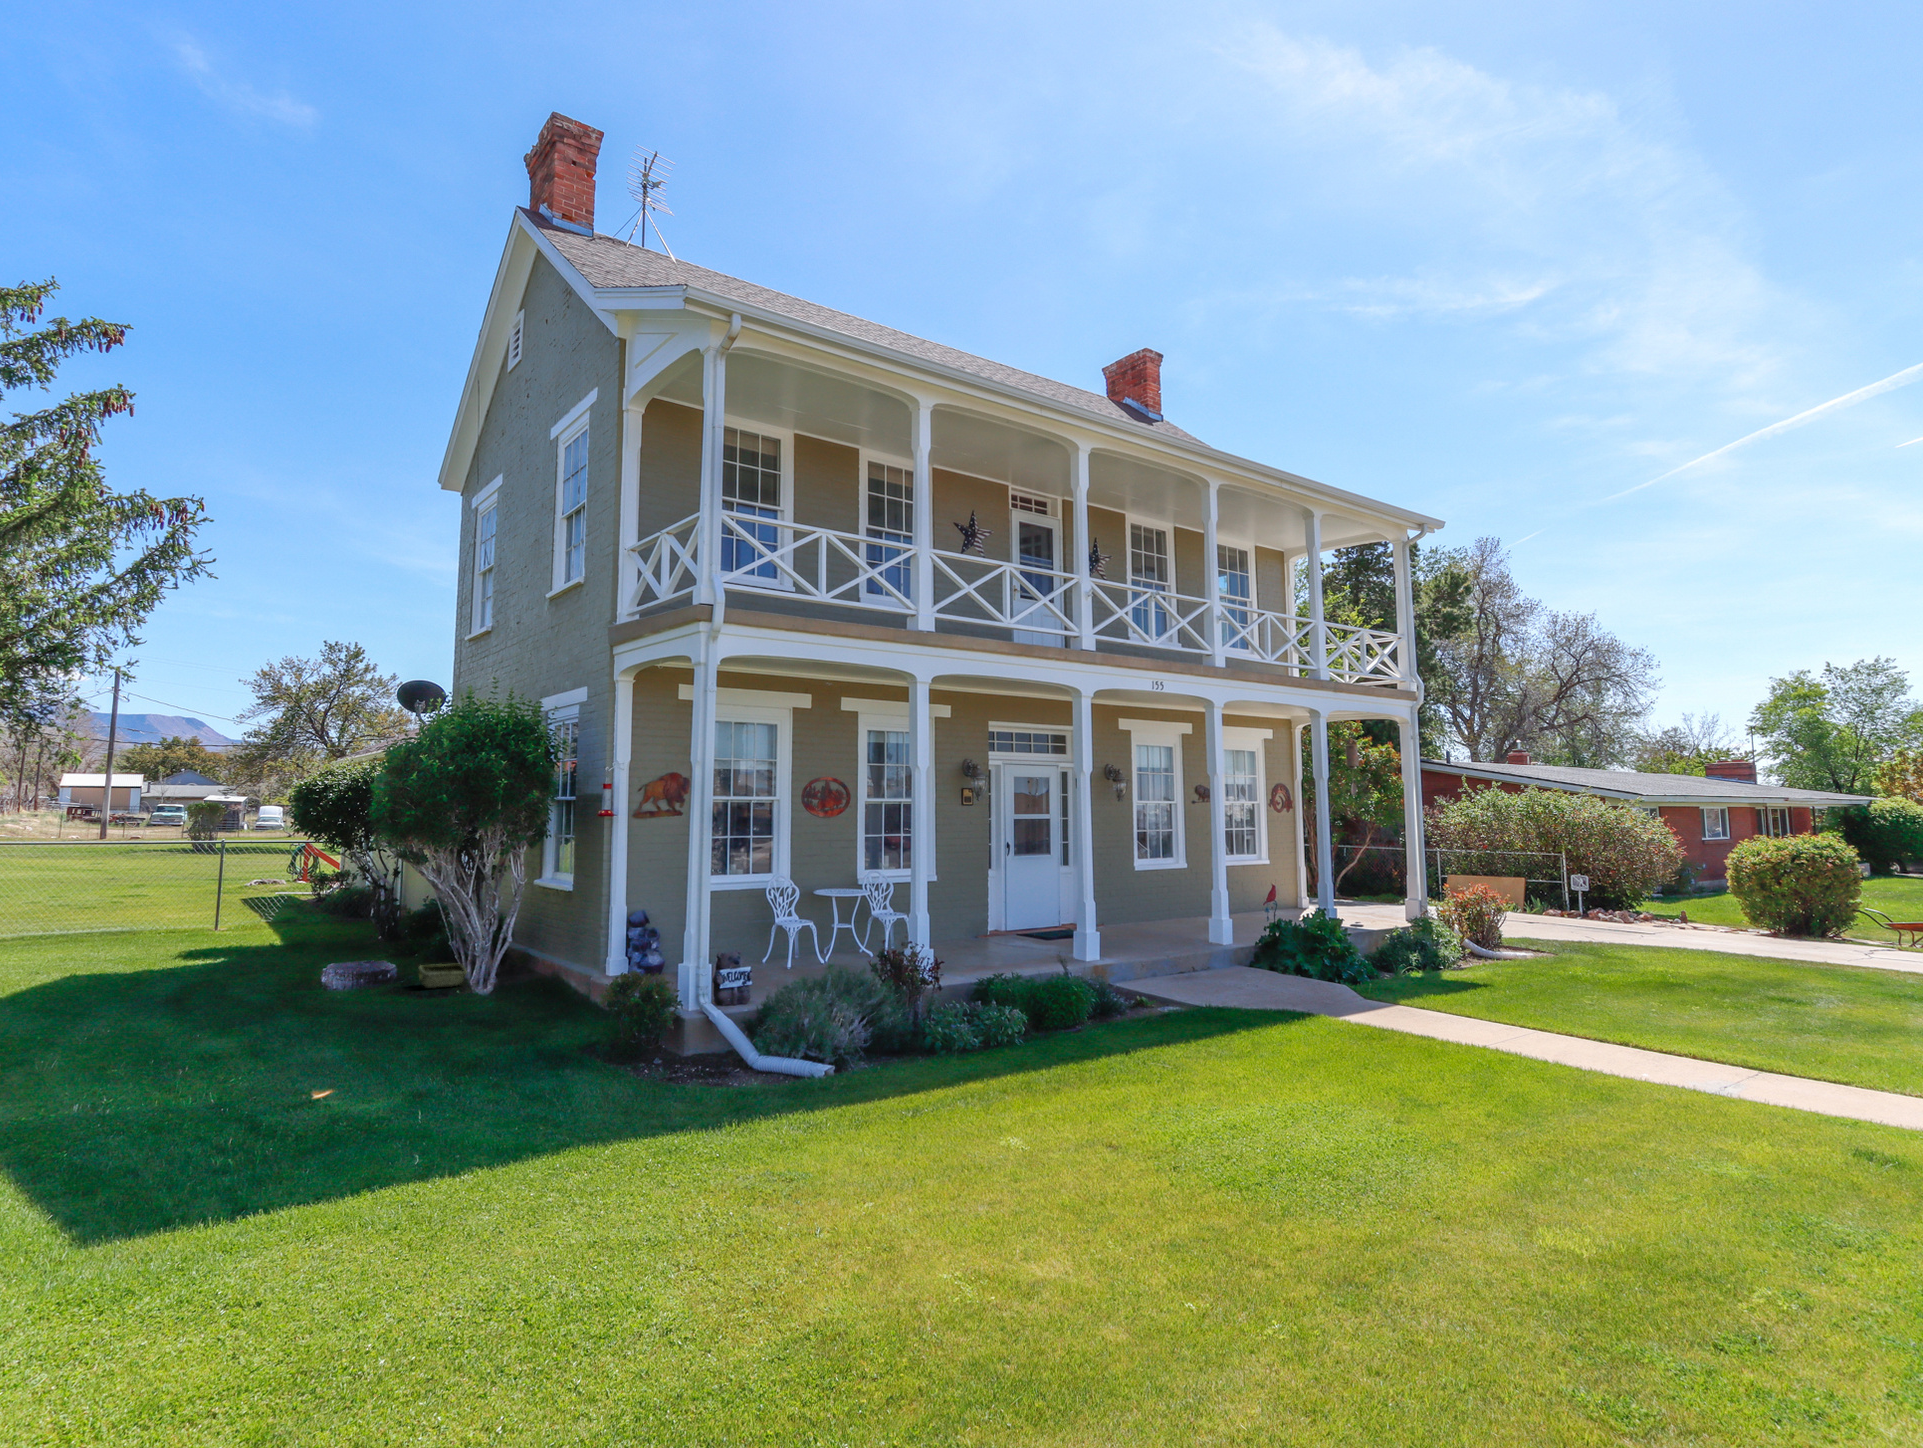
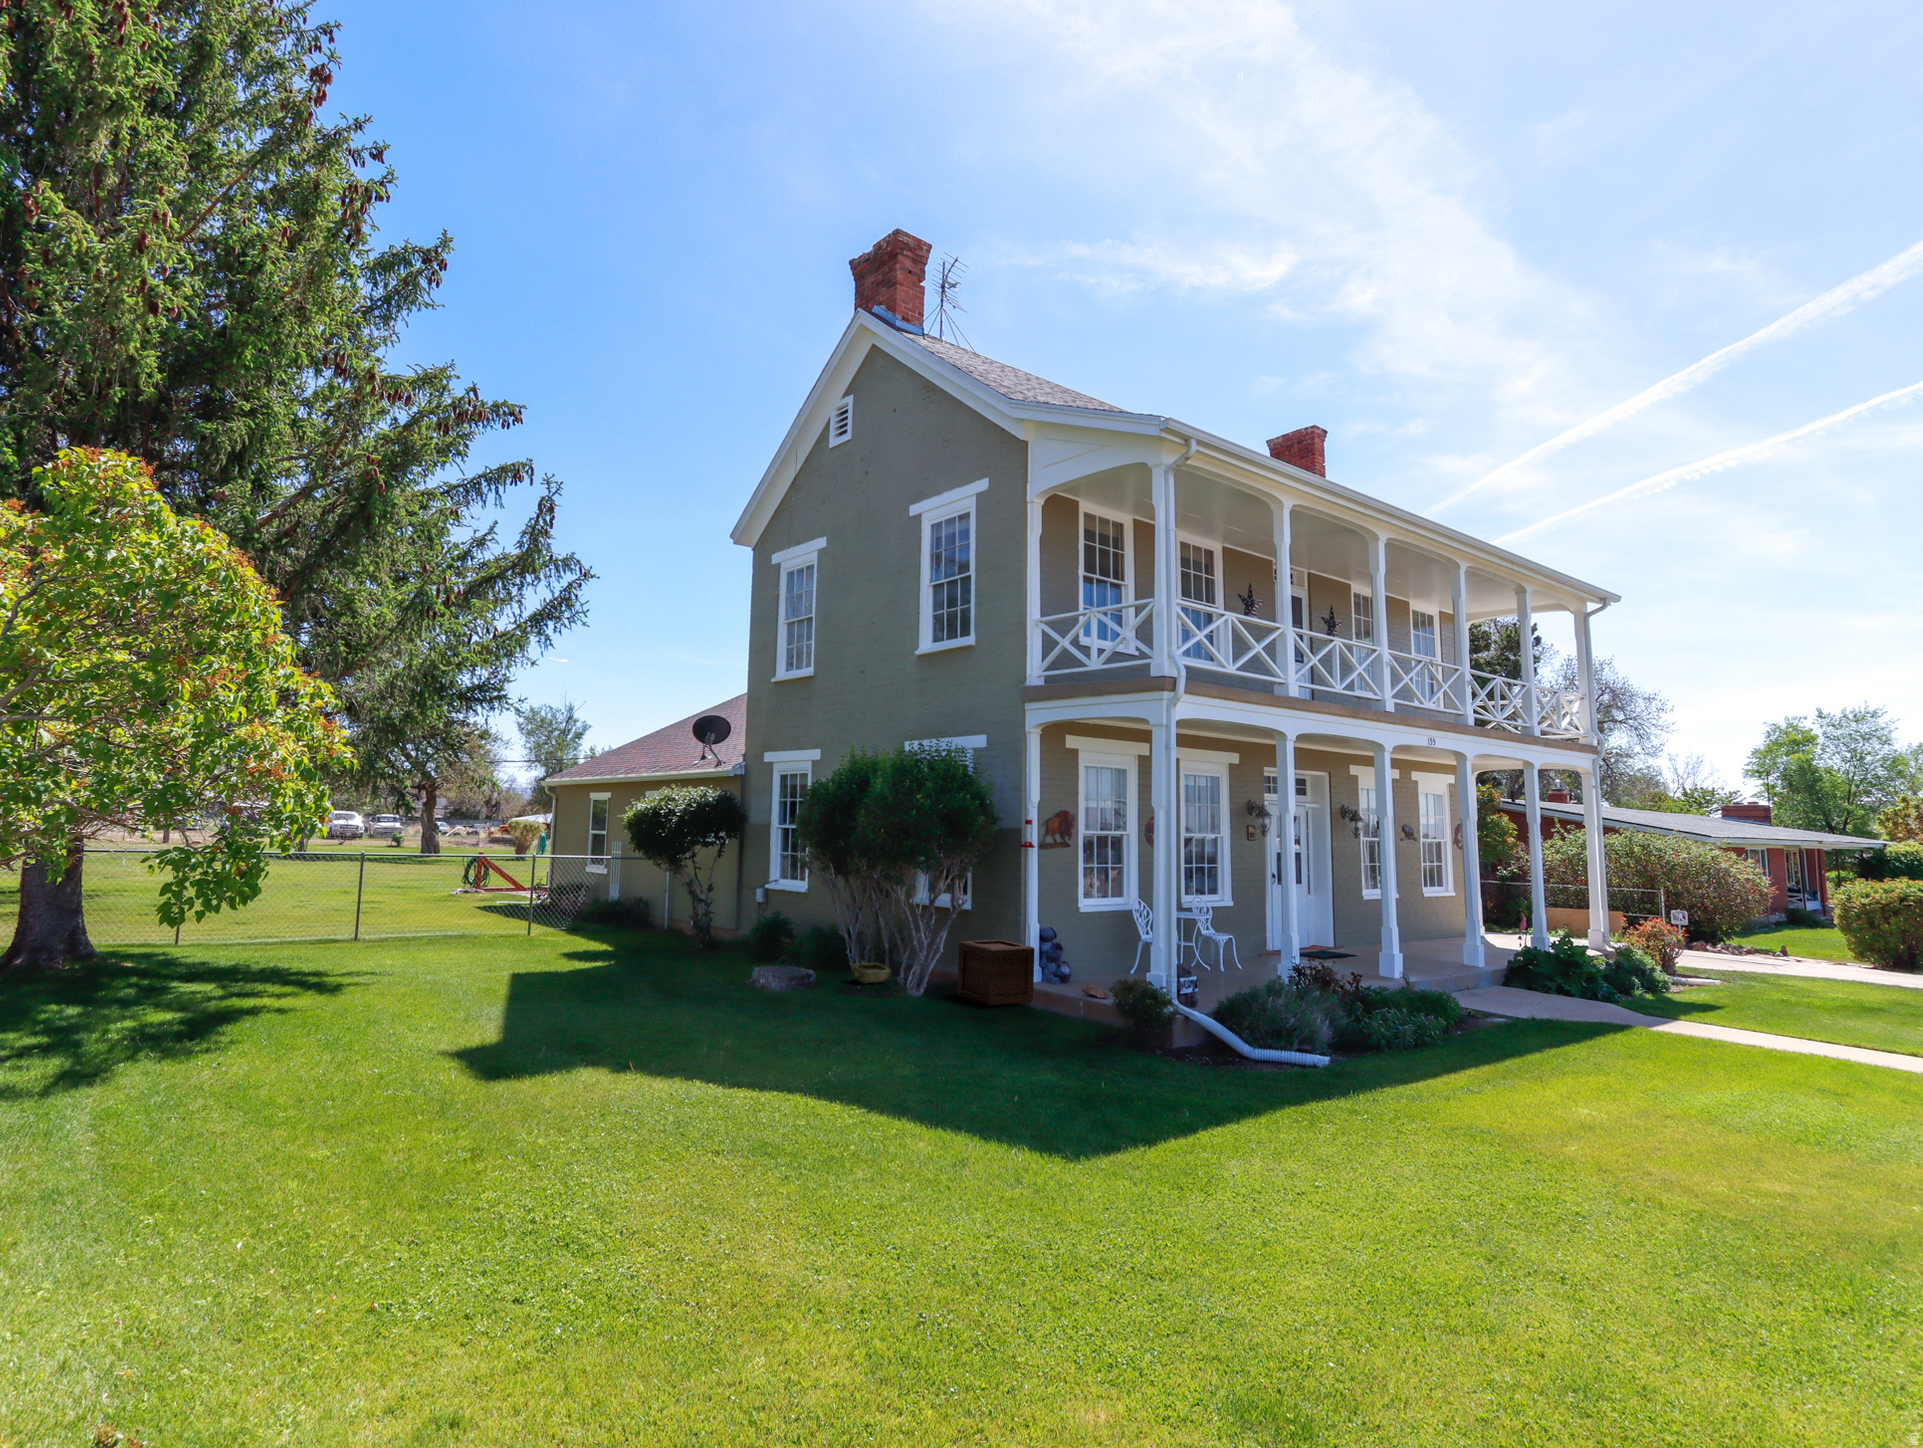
wooden crate: none [519,931,604,1011] -> present [957,940,1035,1006]

